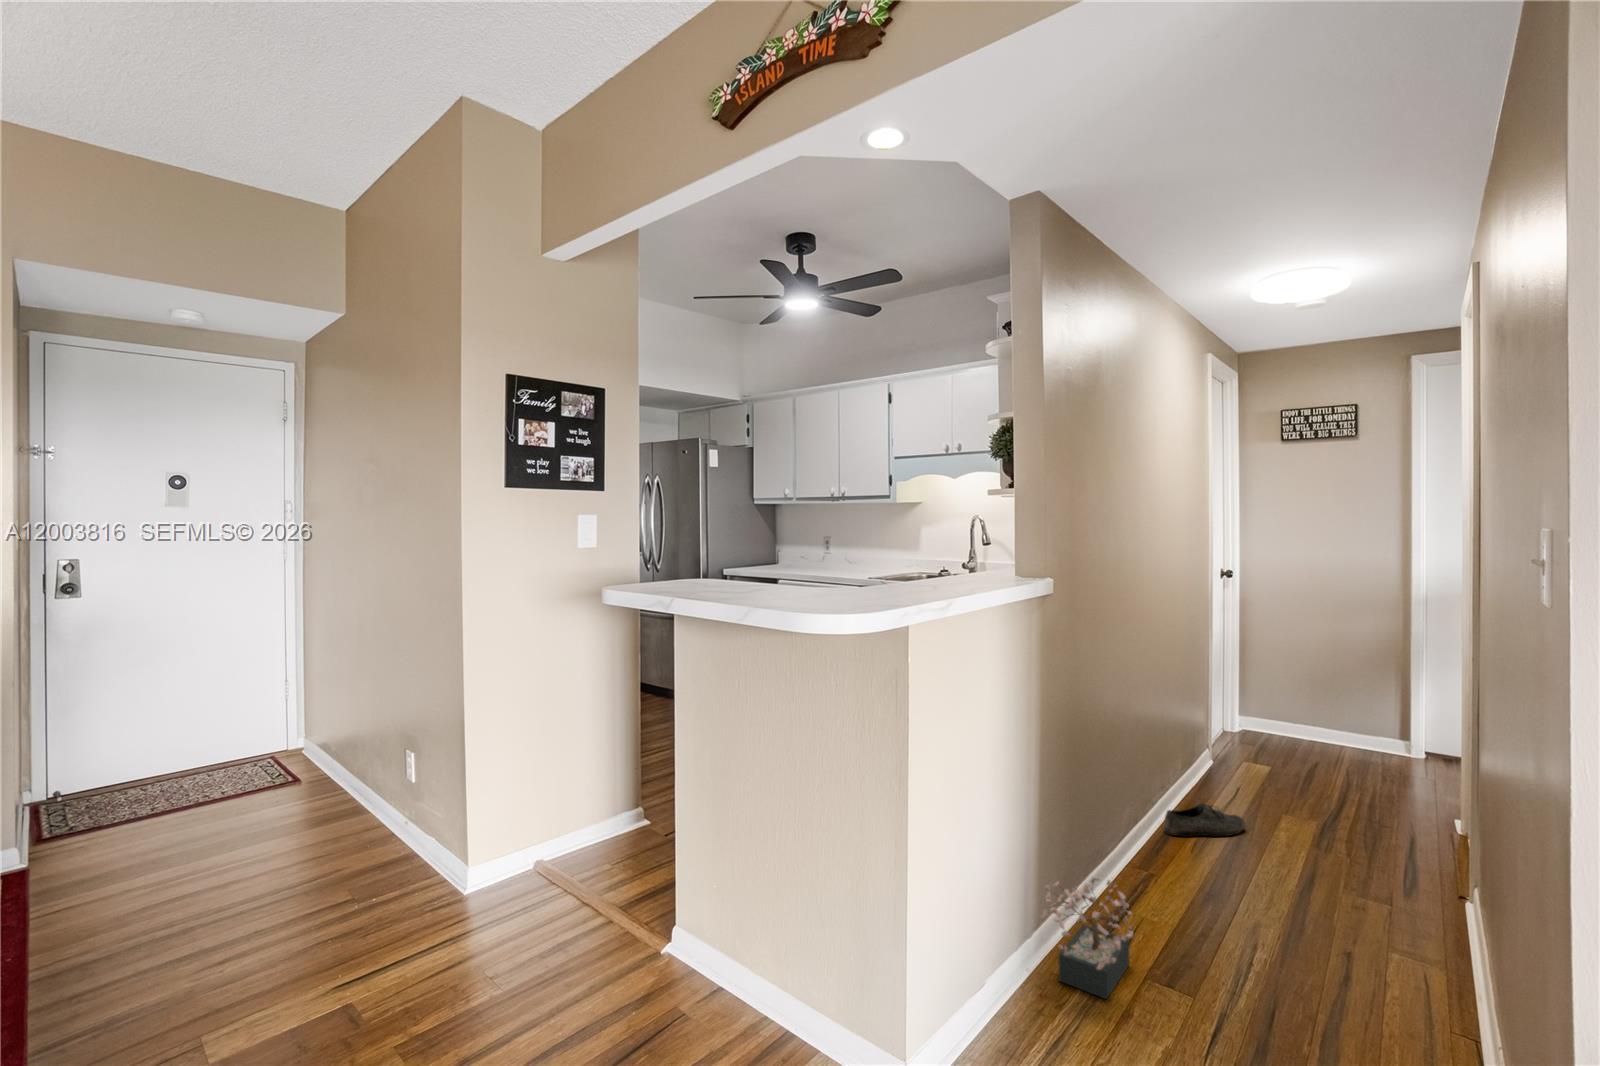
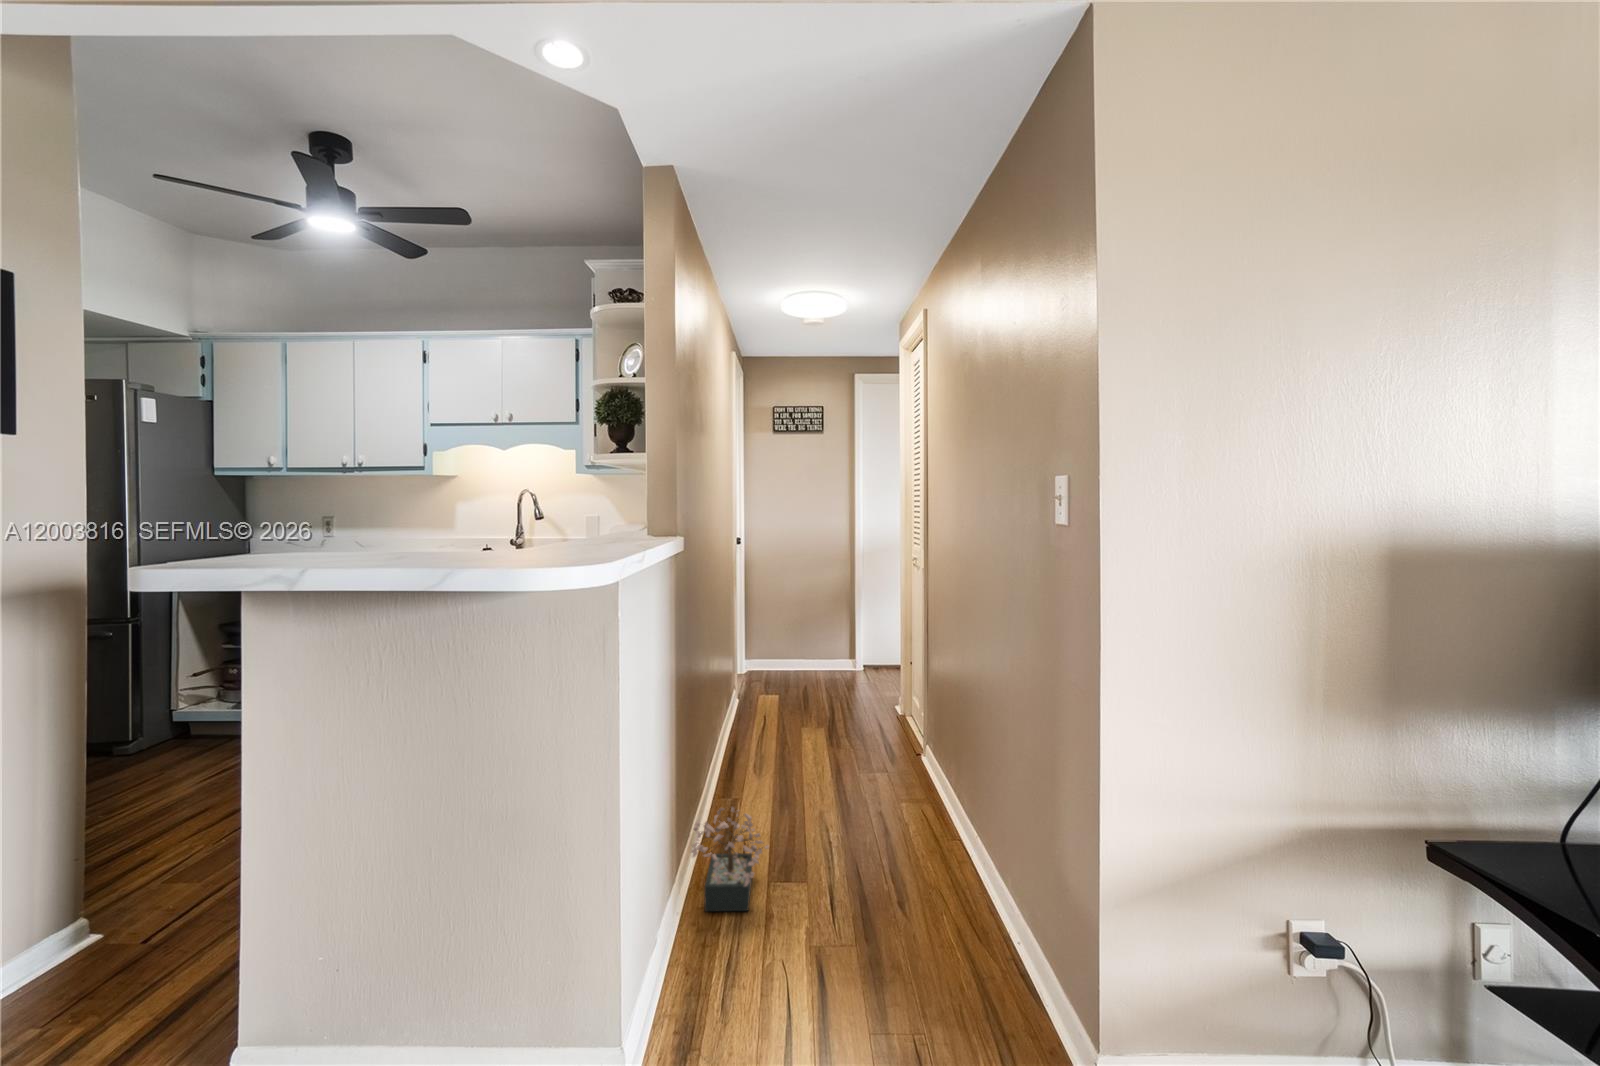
shoe: present [1164,797,1245,837] -> none [729,726,785,762]

